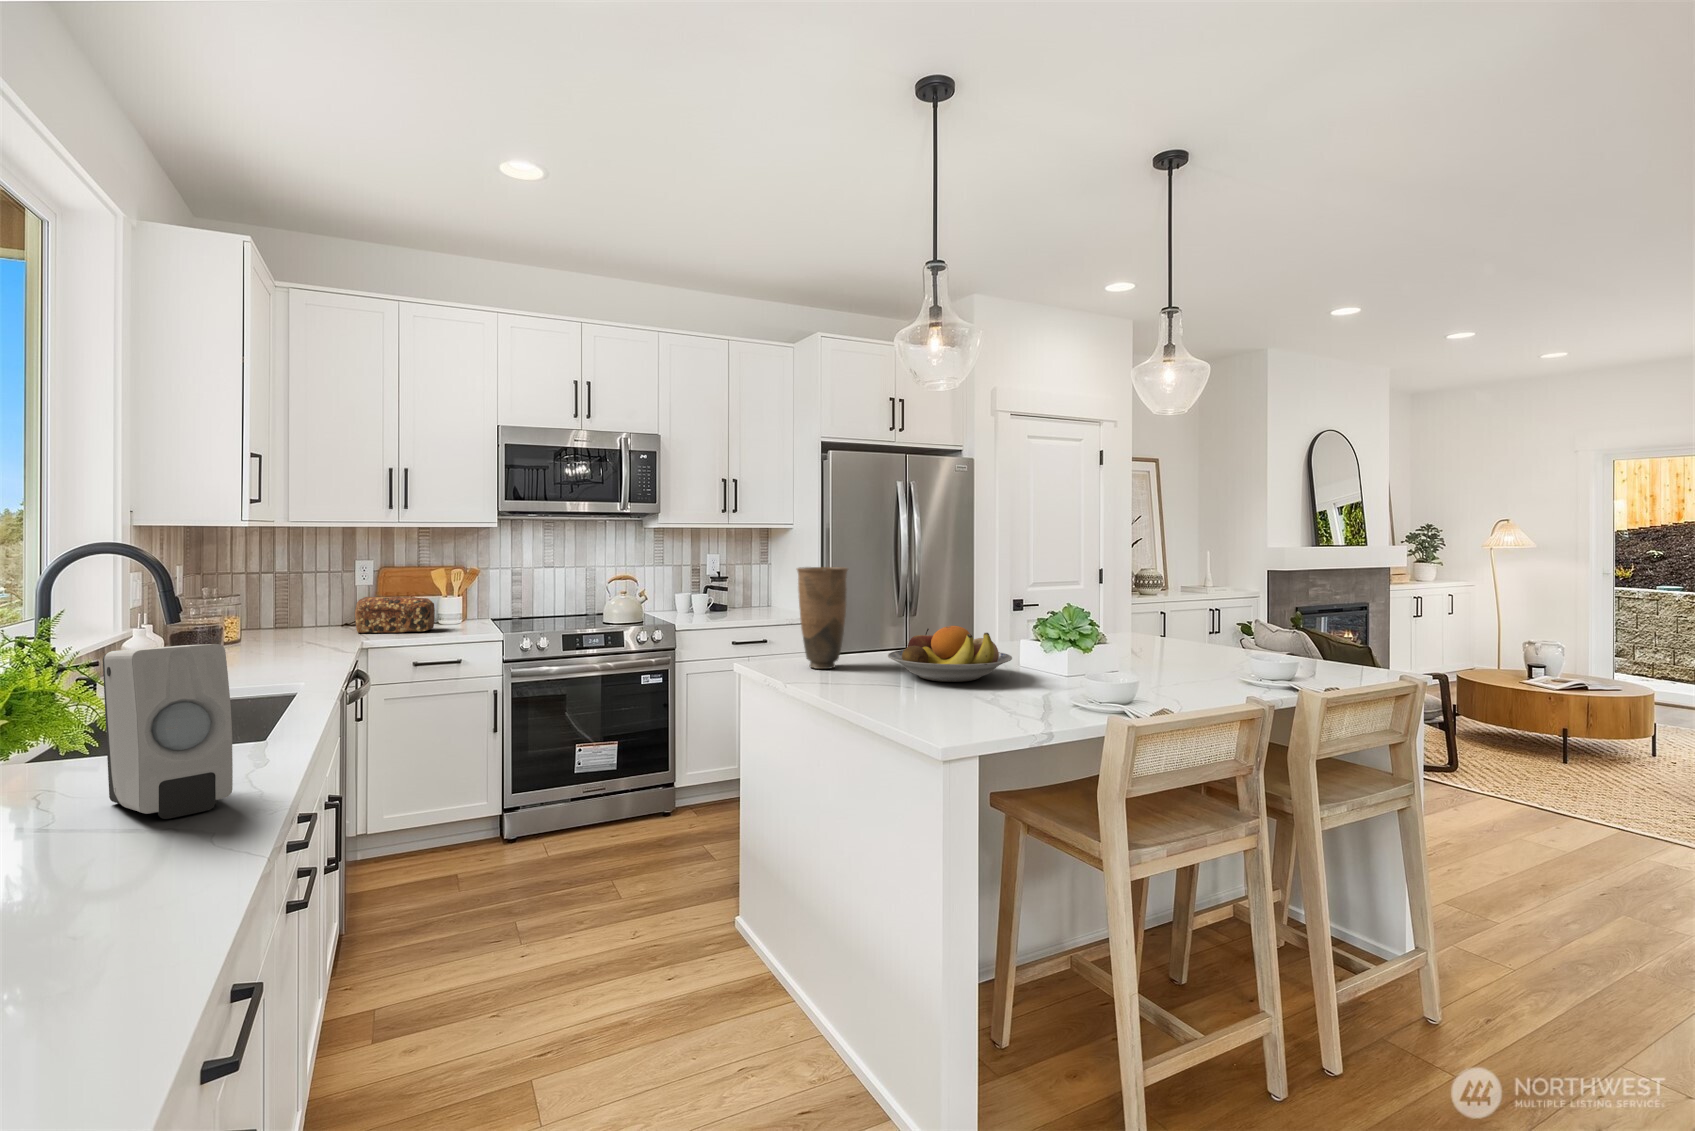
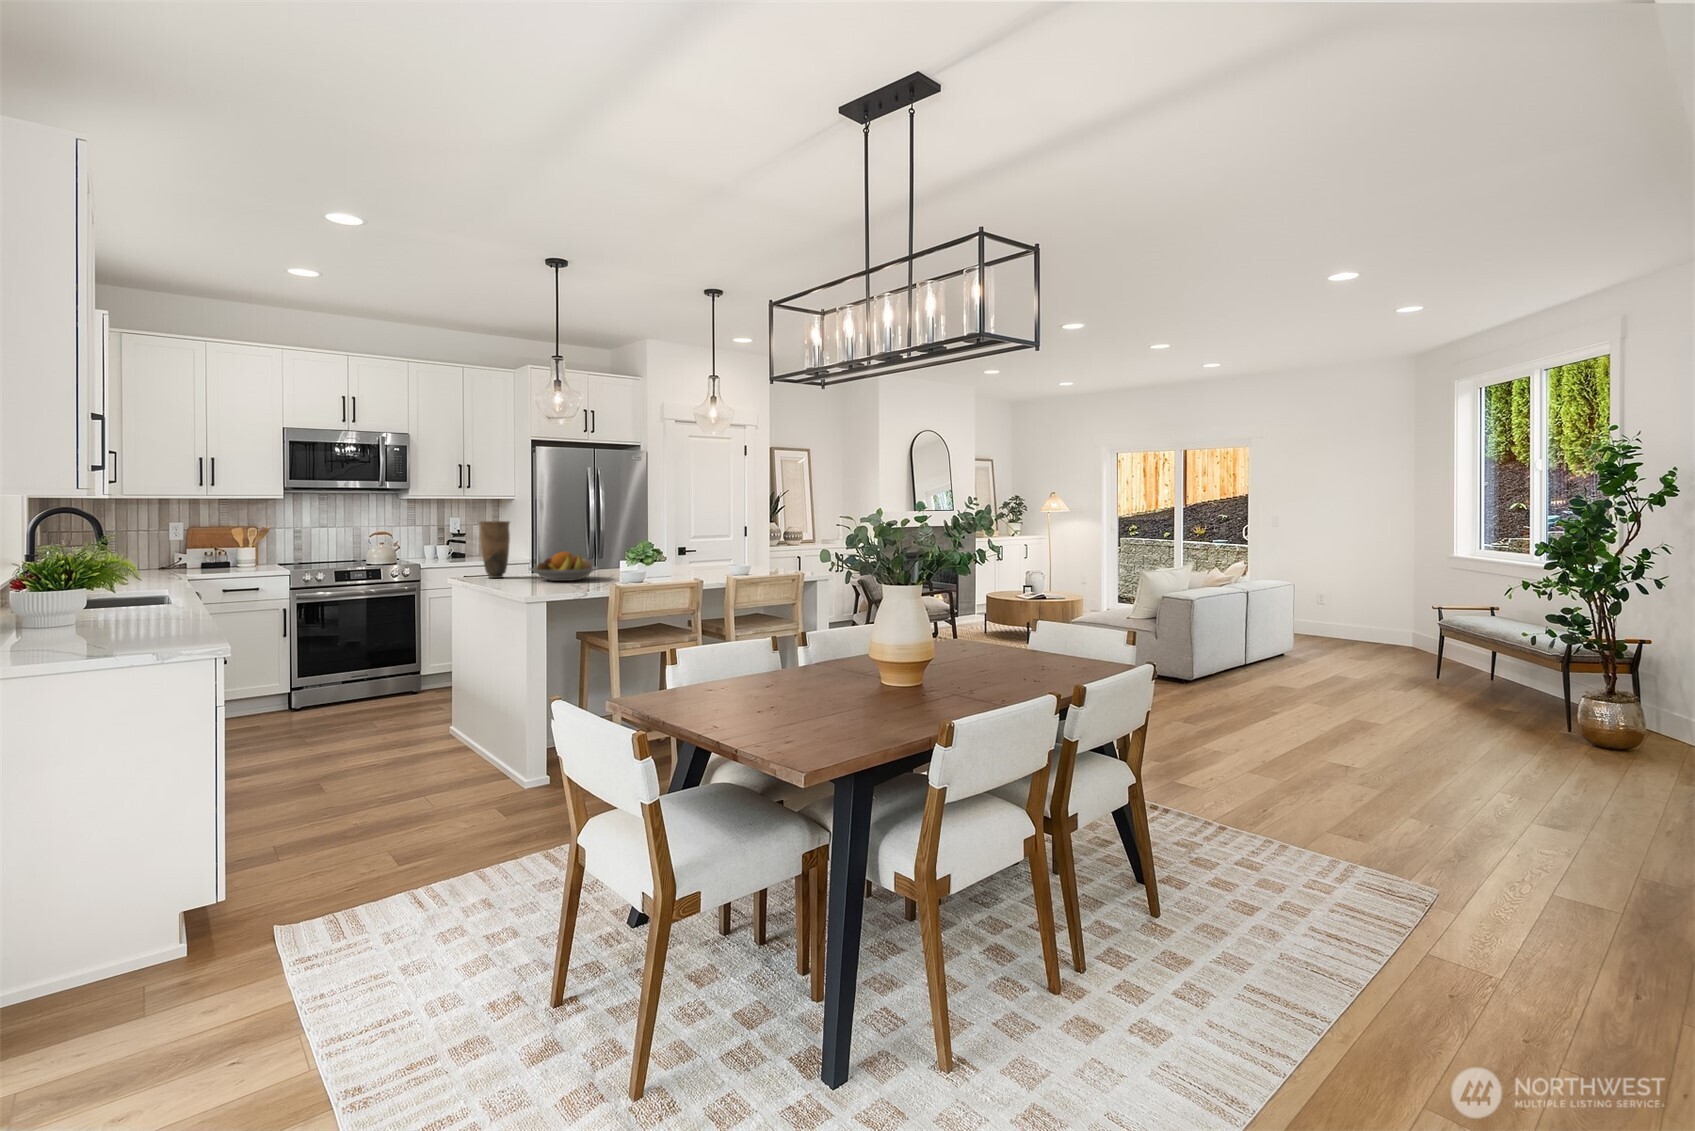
bread loaf: present [355,596,435,633] -> none [175,546,236,571]
soap dispenser: present [103,644,233,819] -> none [106,546,173,617]

